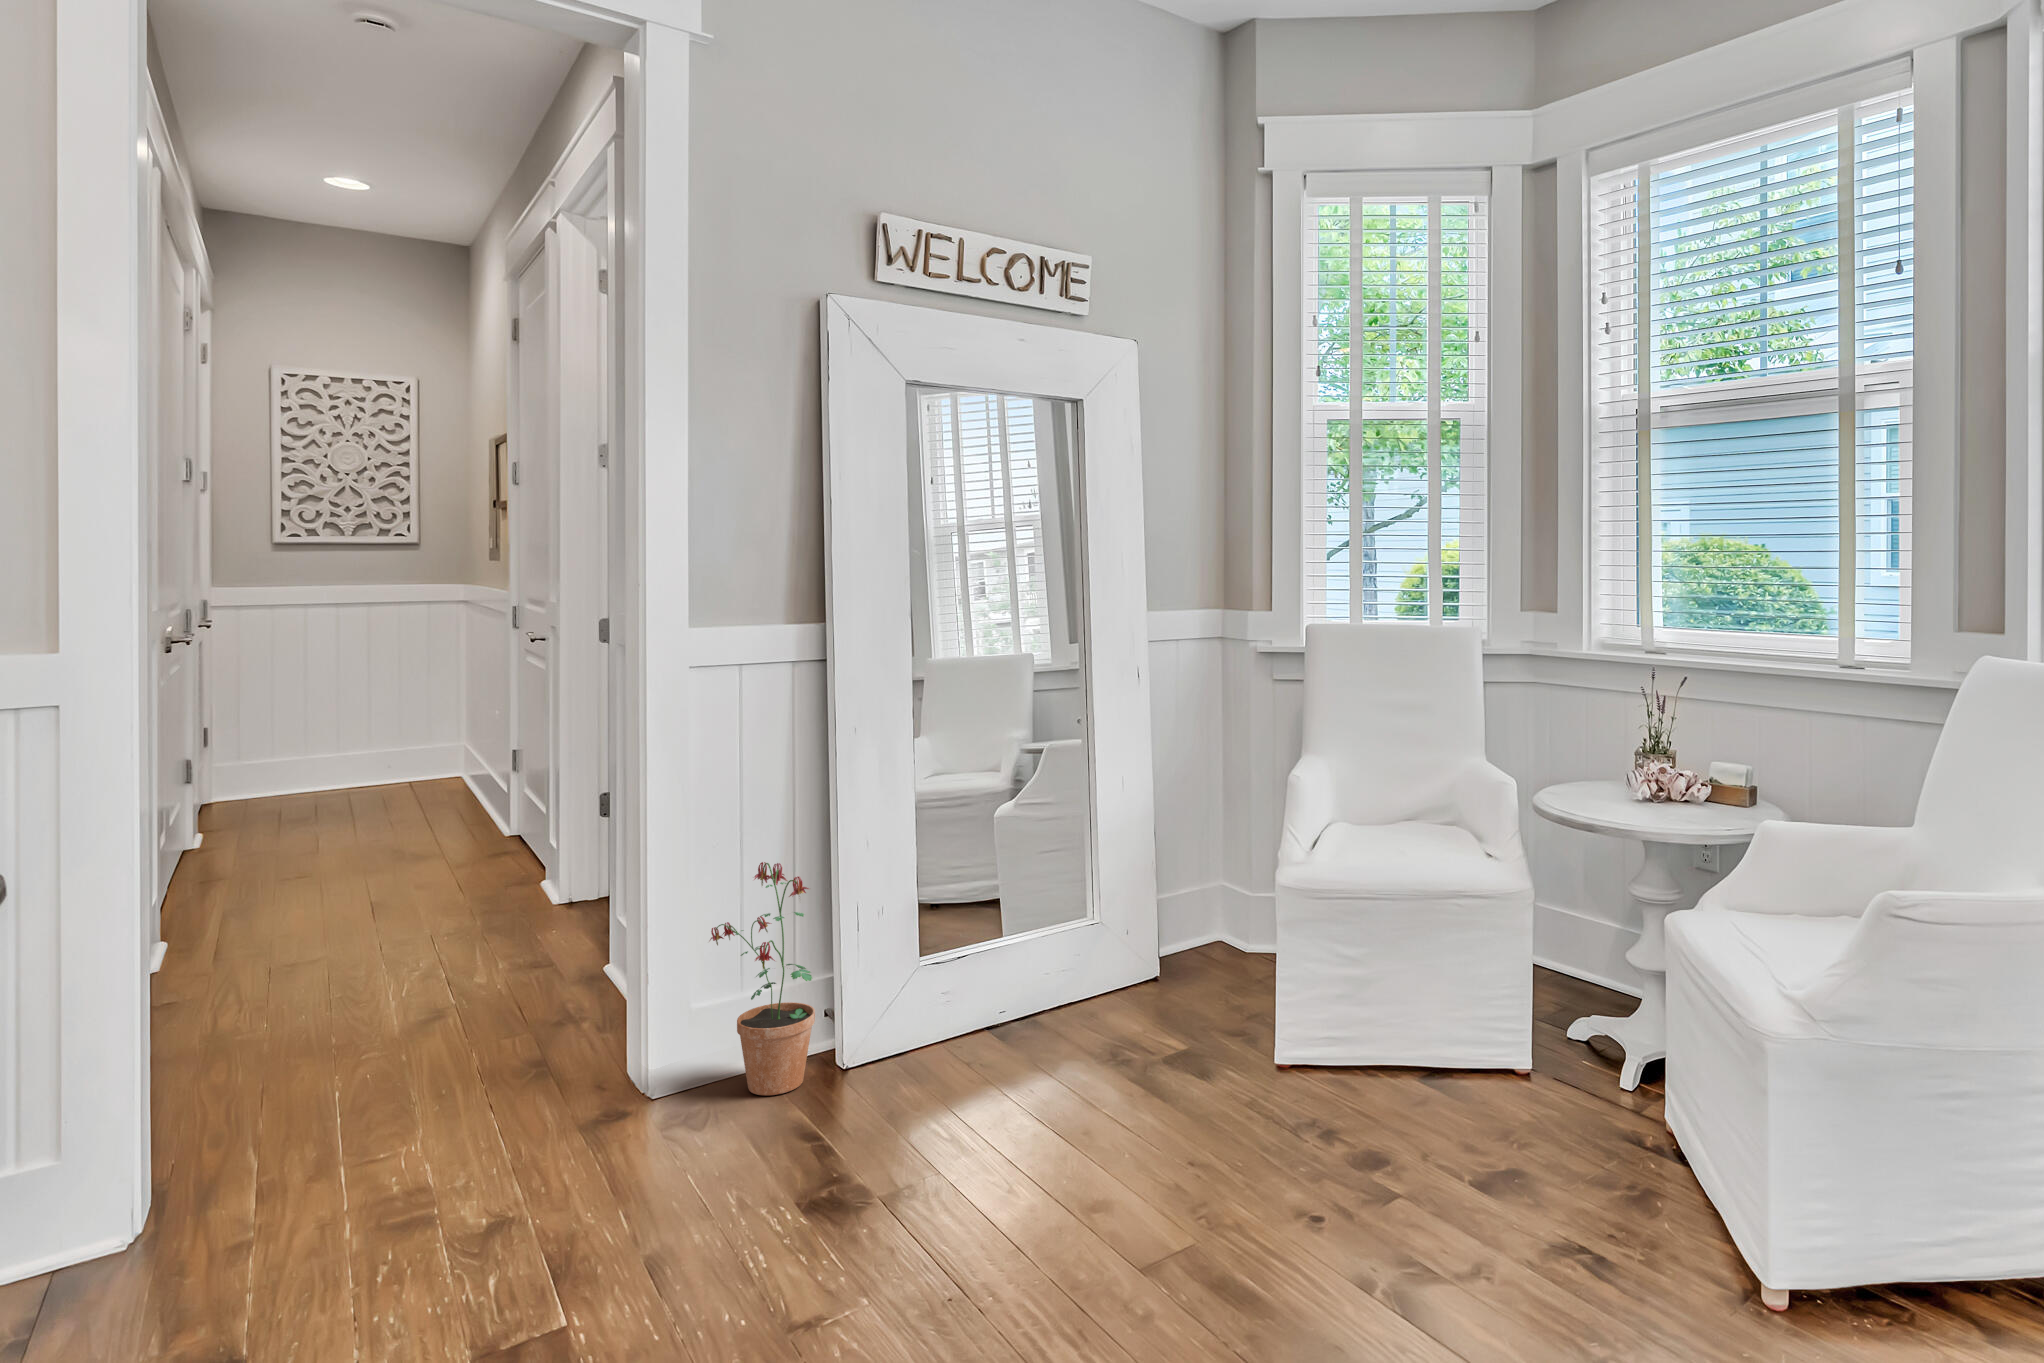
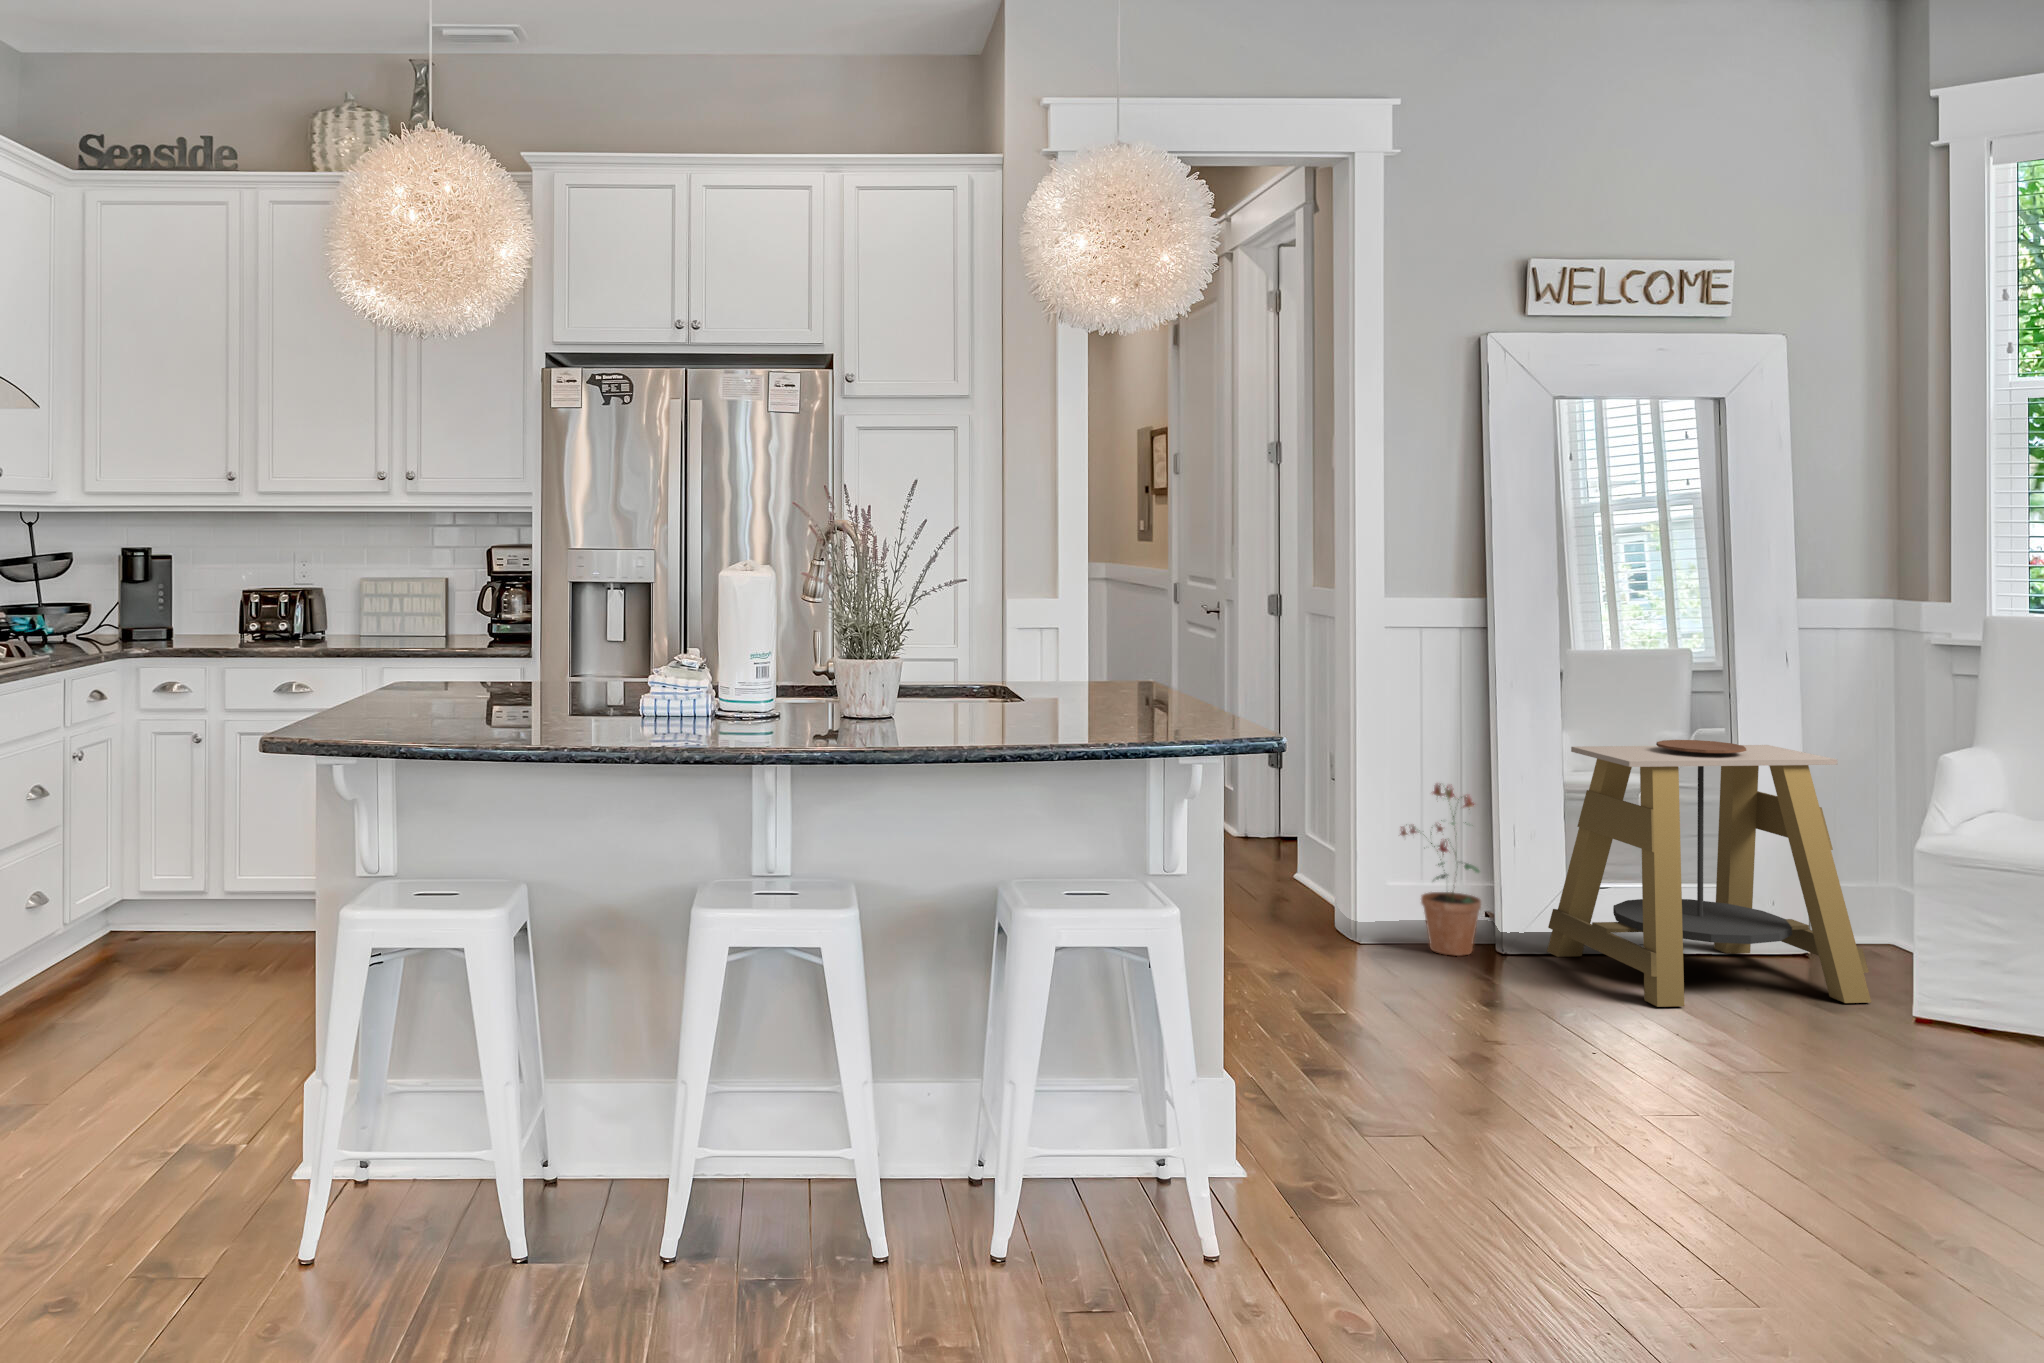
side table: none [896,772,1233,1133] -> present [1547,740,1871,1007]

